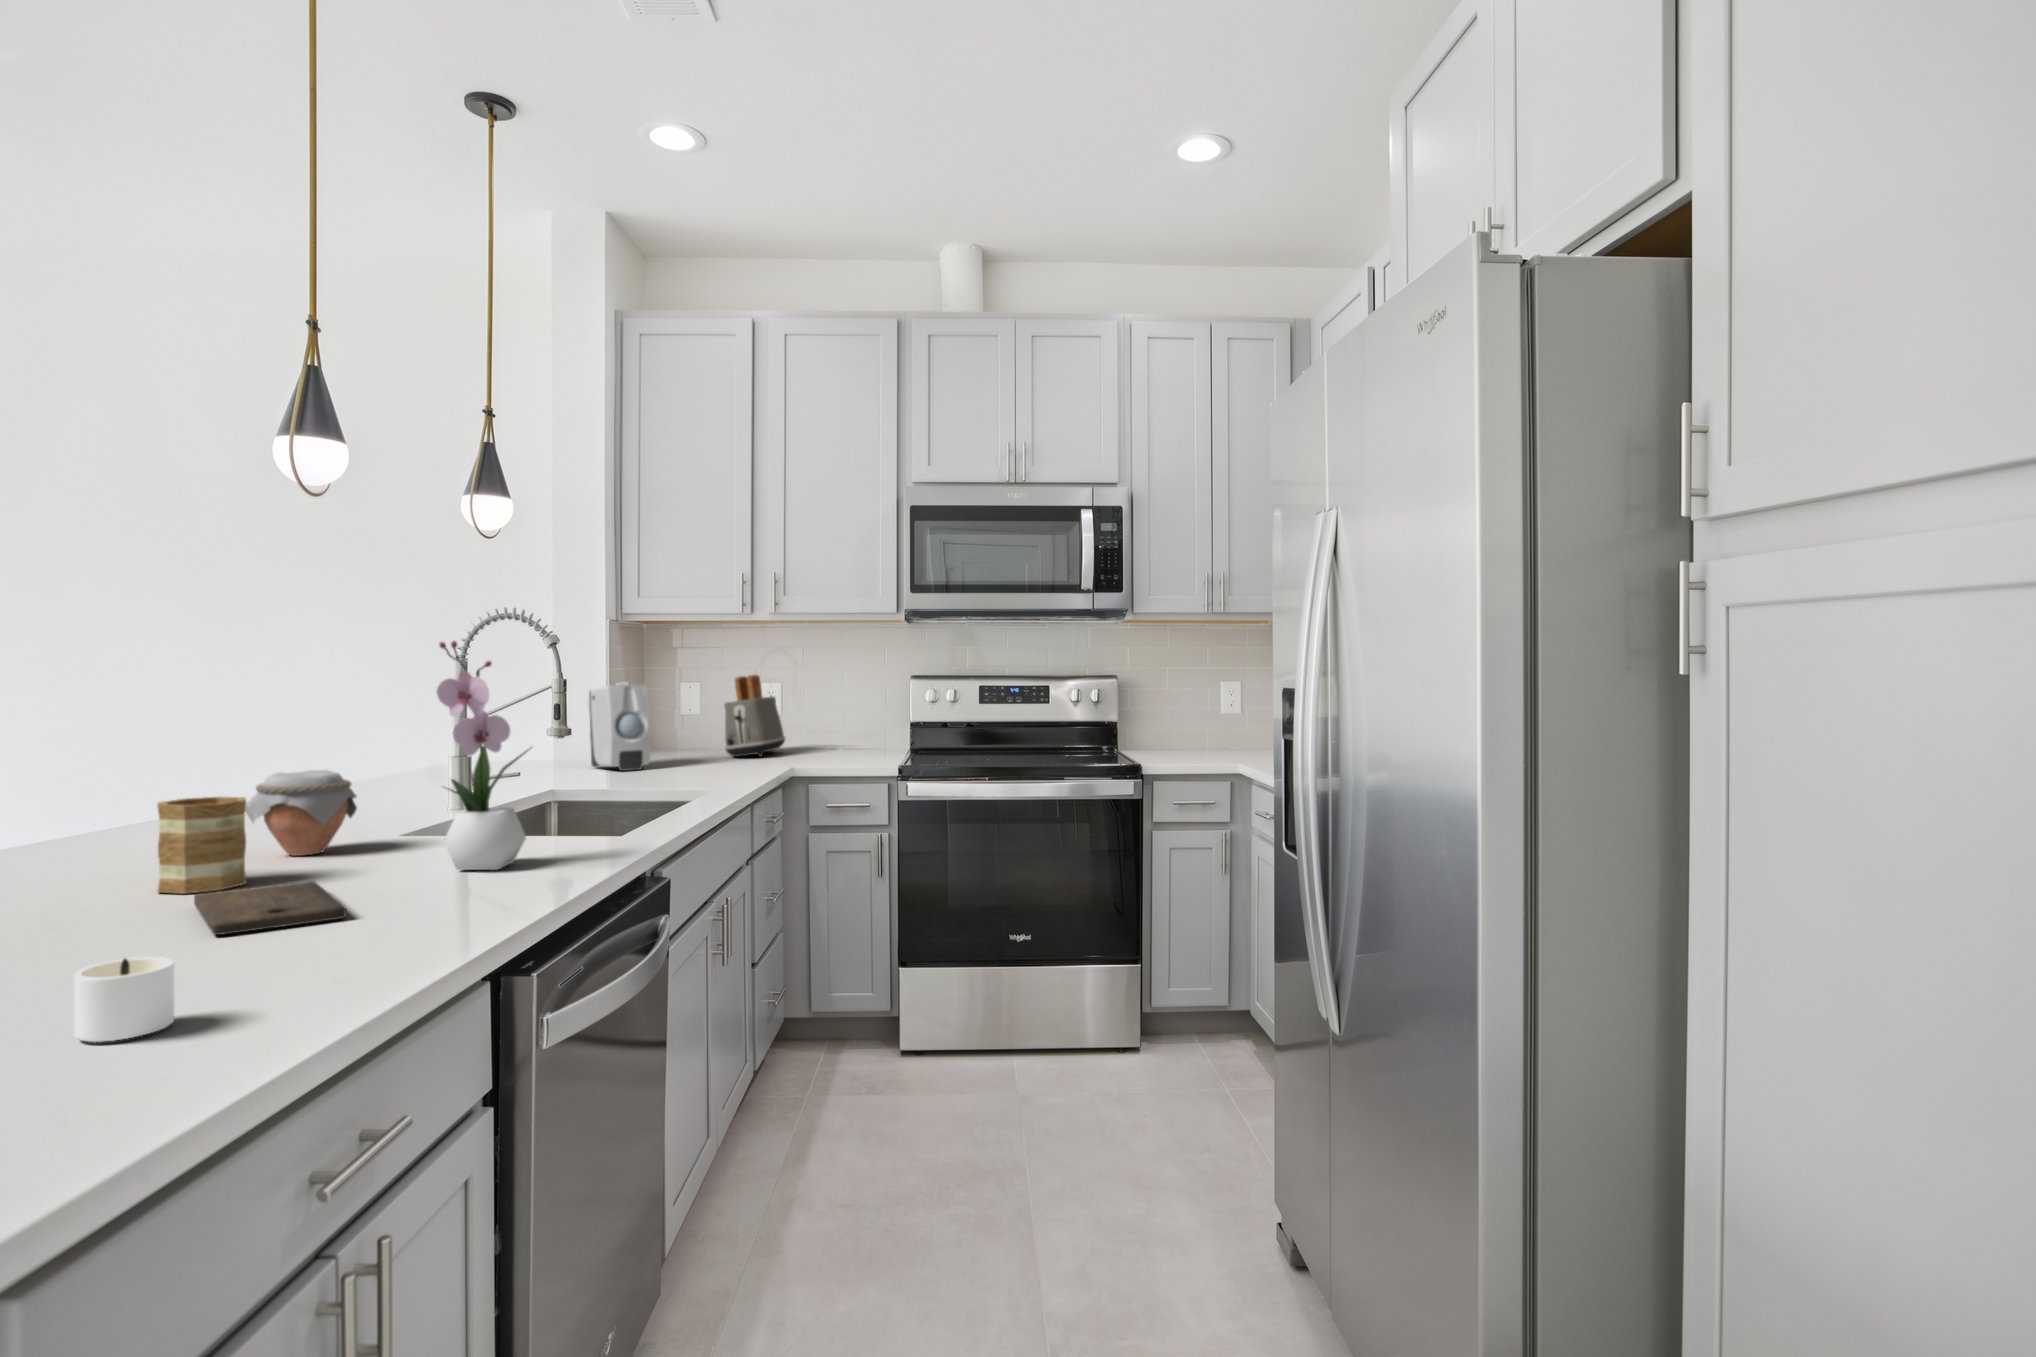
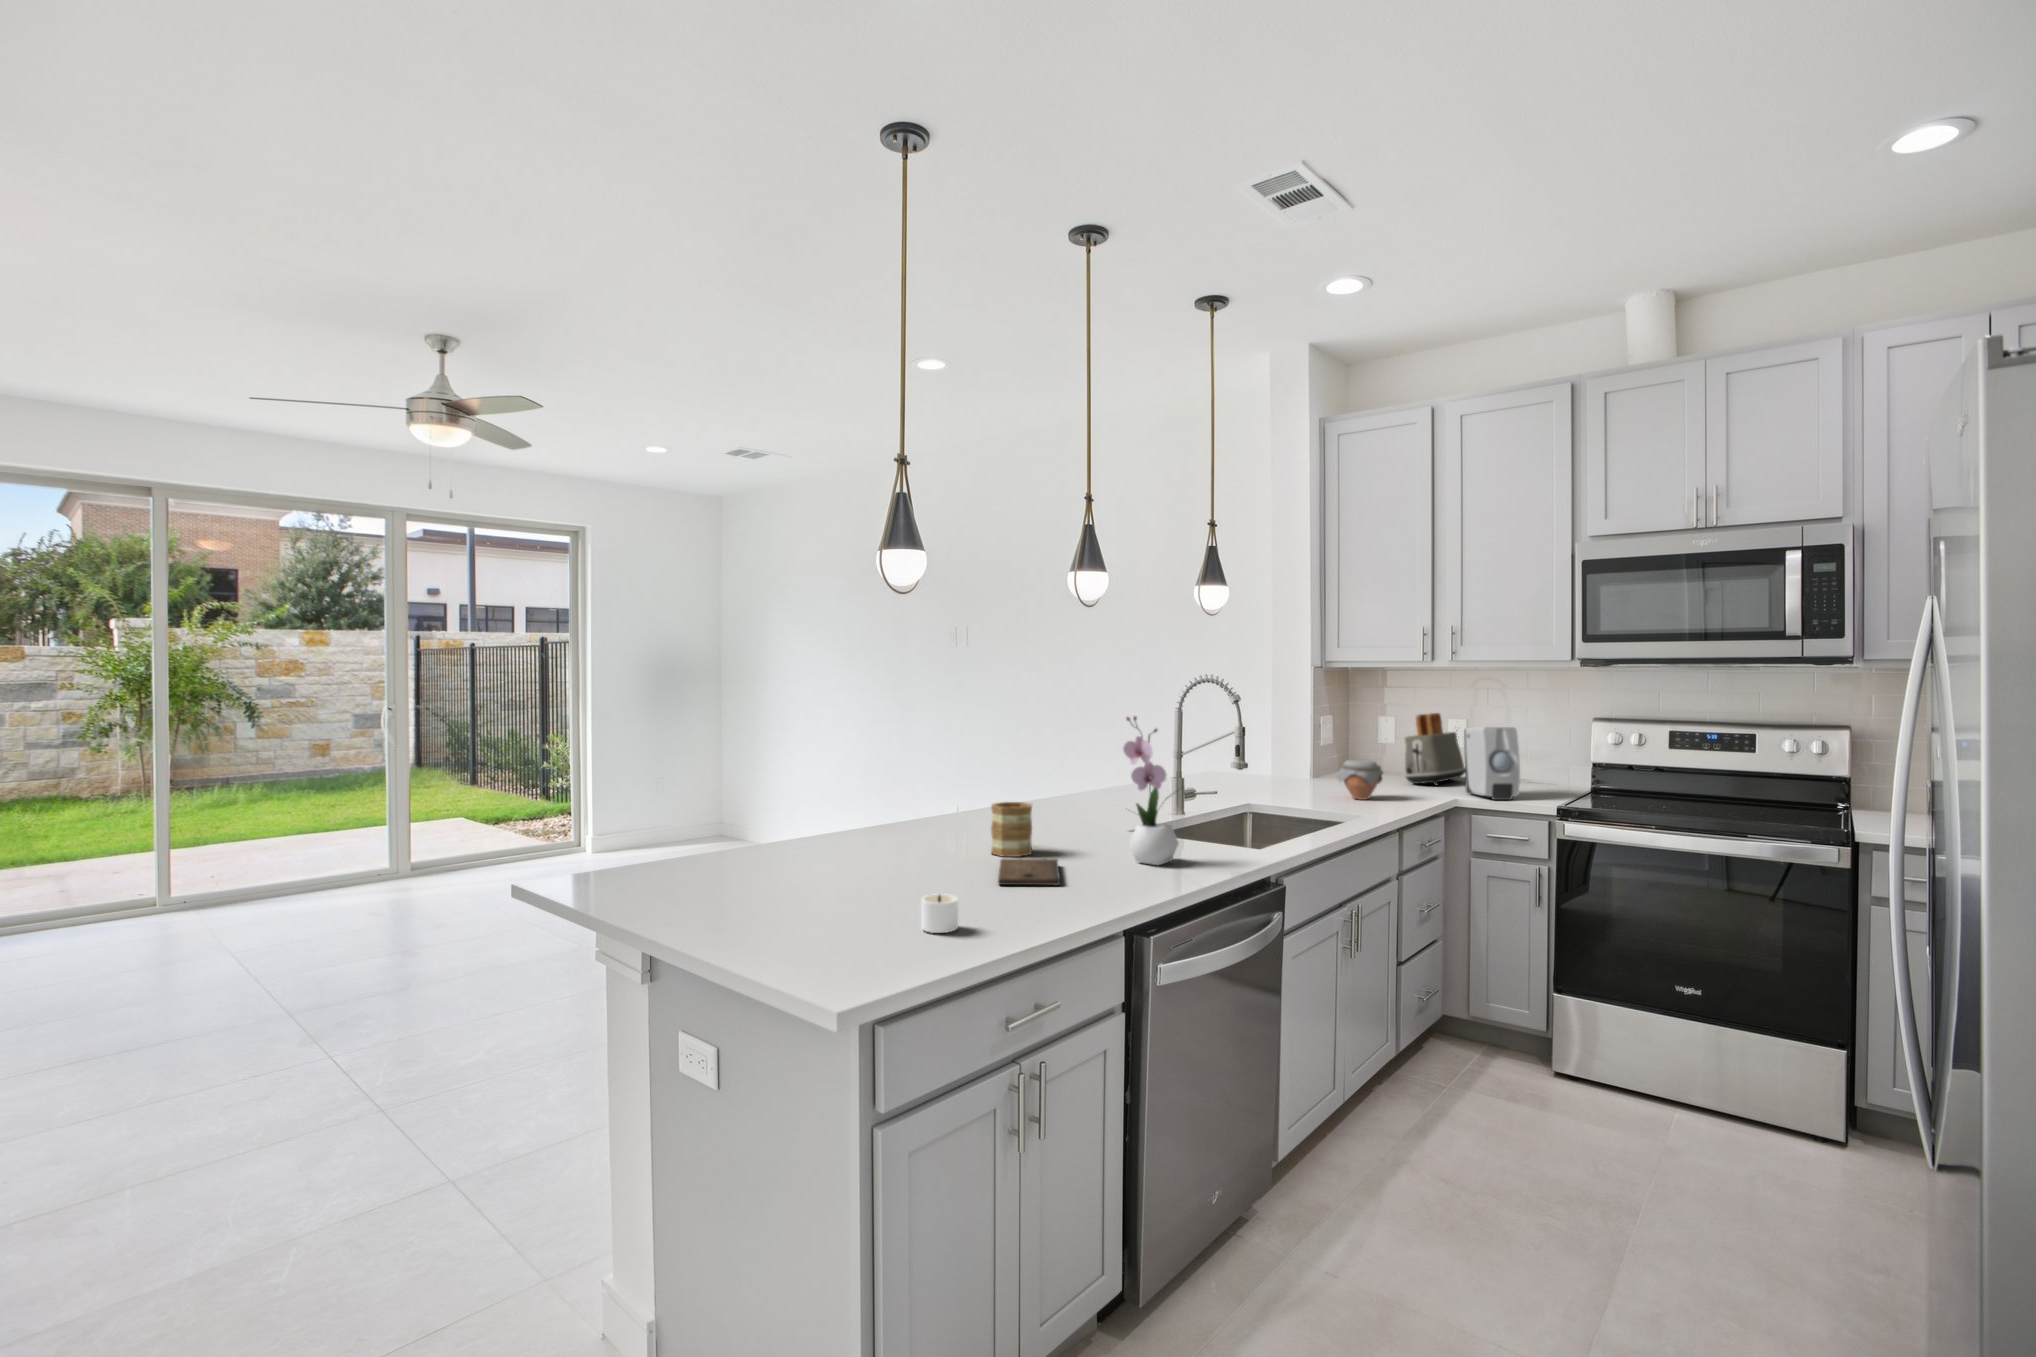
soap dispenser: present [589,685,650,771] -> present [1464,727,1520,800]
jar: present [245,770,357,856] -> present [1336,759,1383,800]

